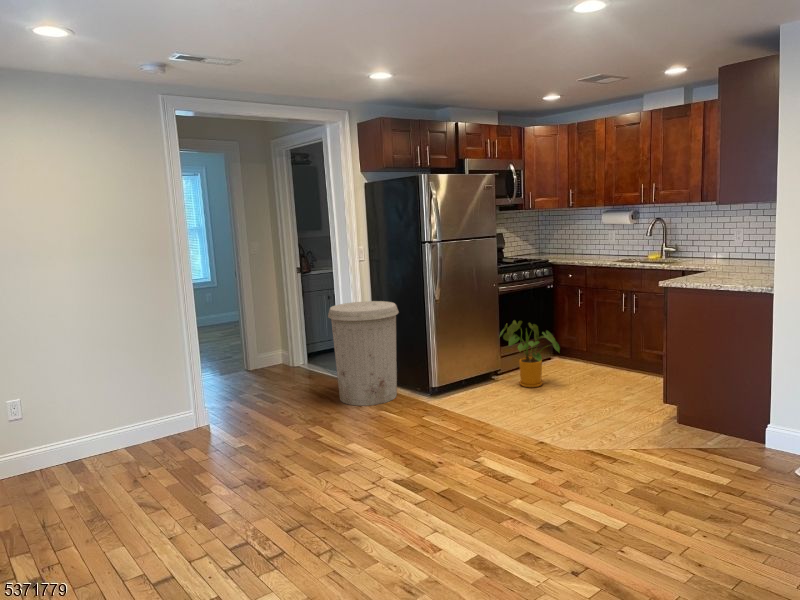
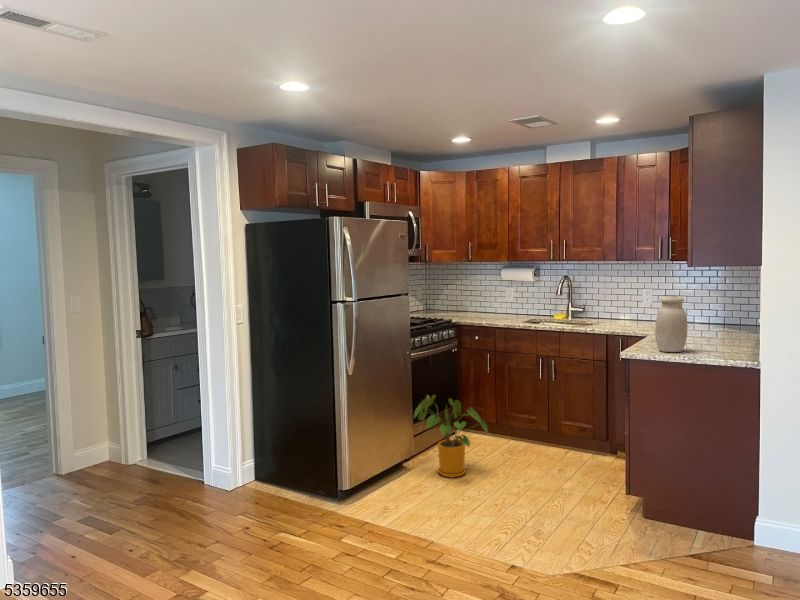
jar: none [692,232,722,281] -> present [655,296,687,352]
trash can: present [328,301,399,406] -> none [197,378,295,526]

